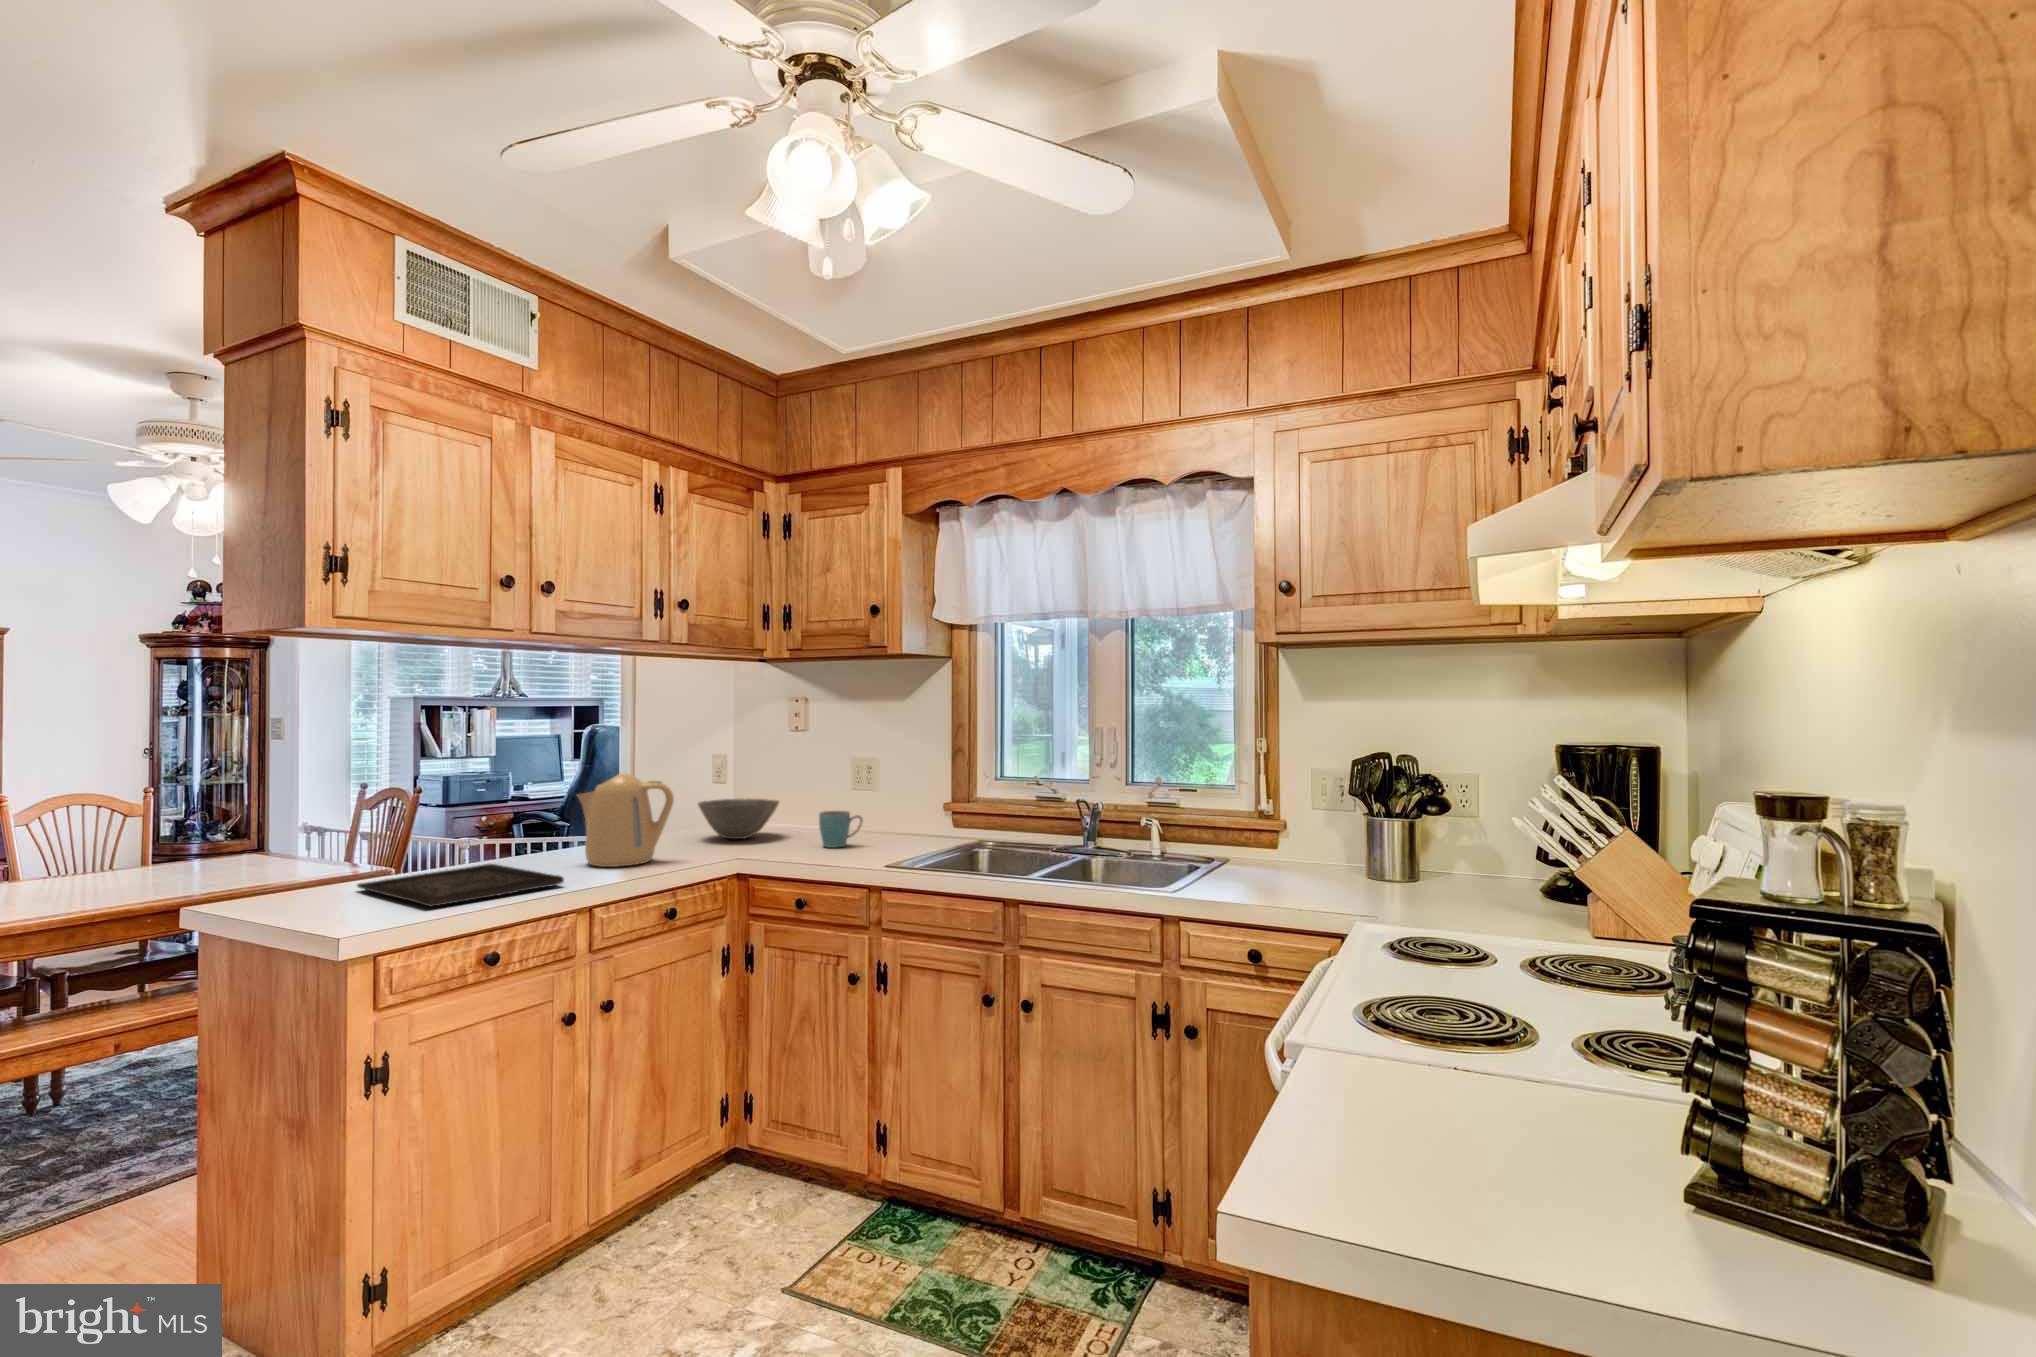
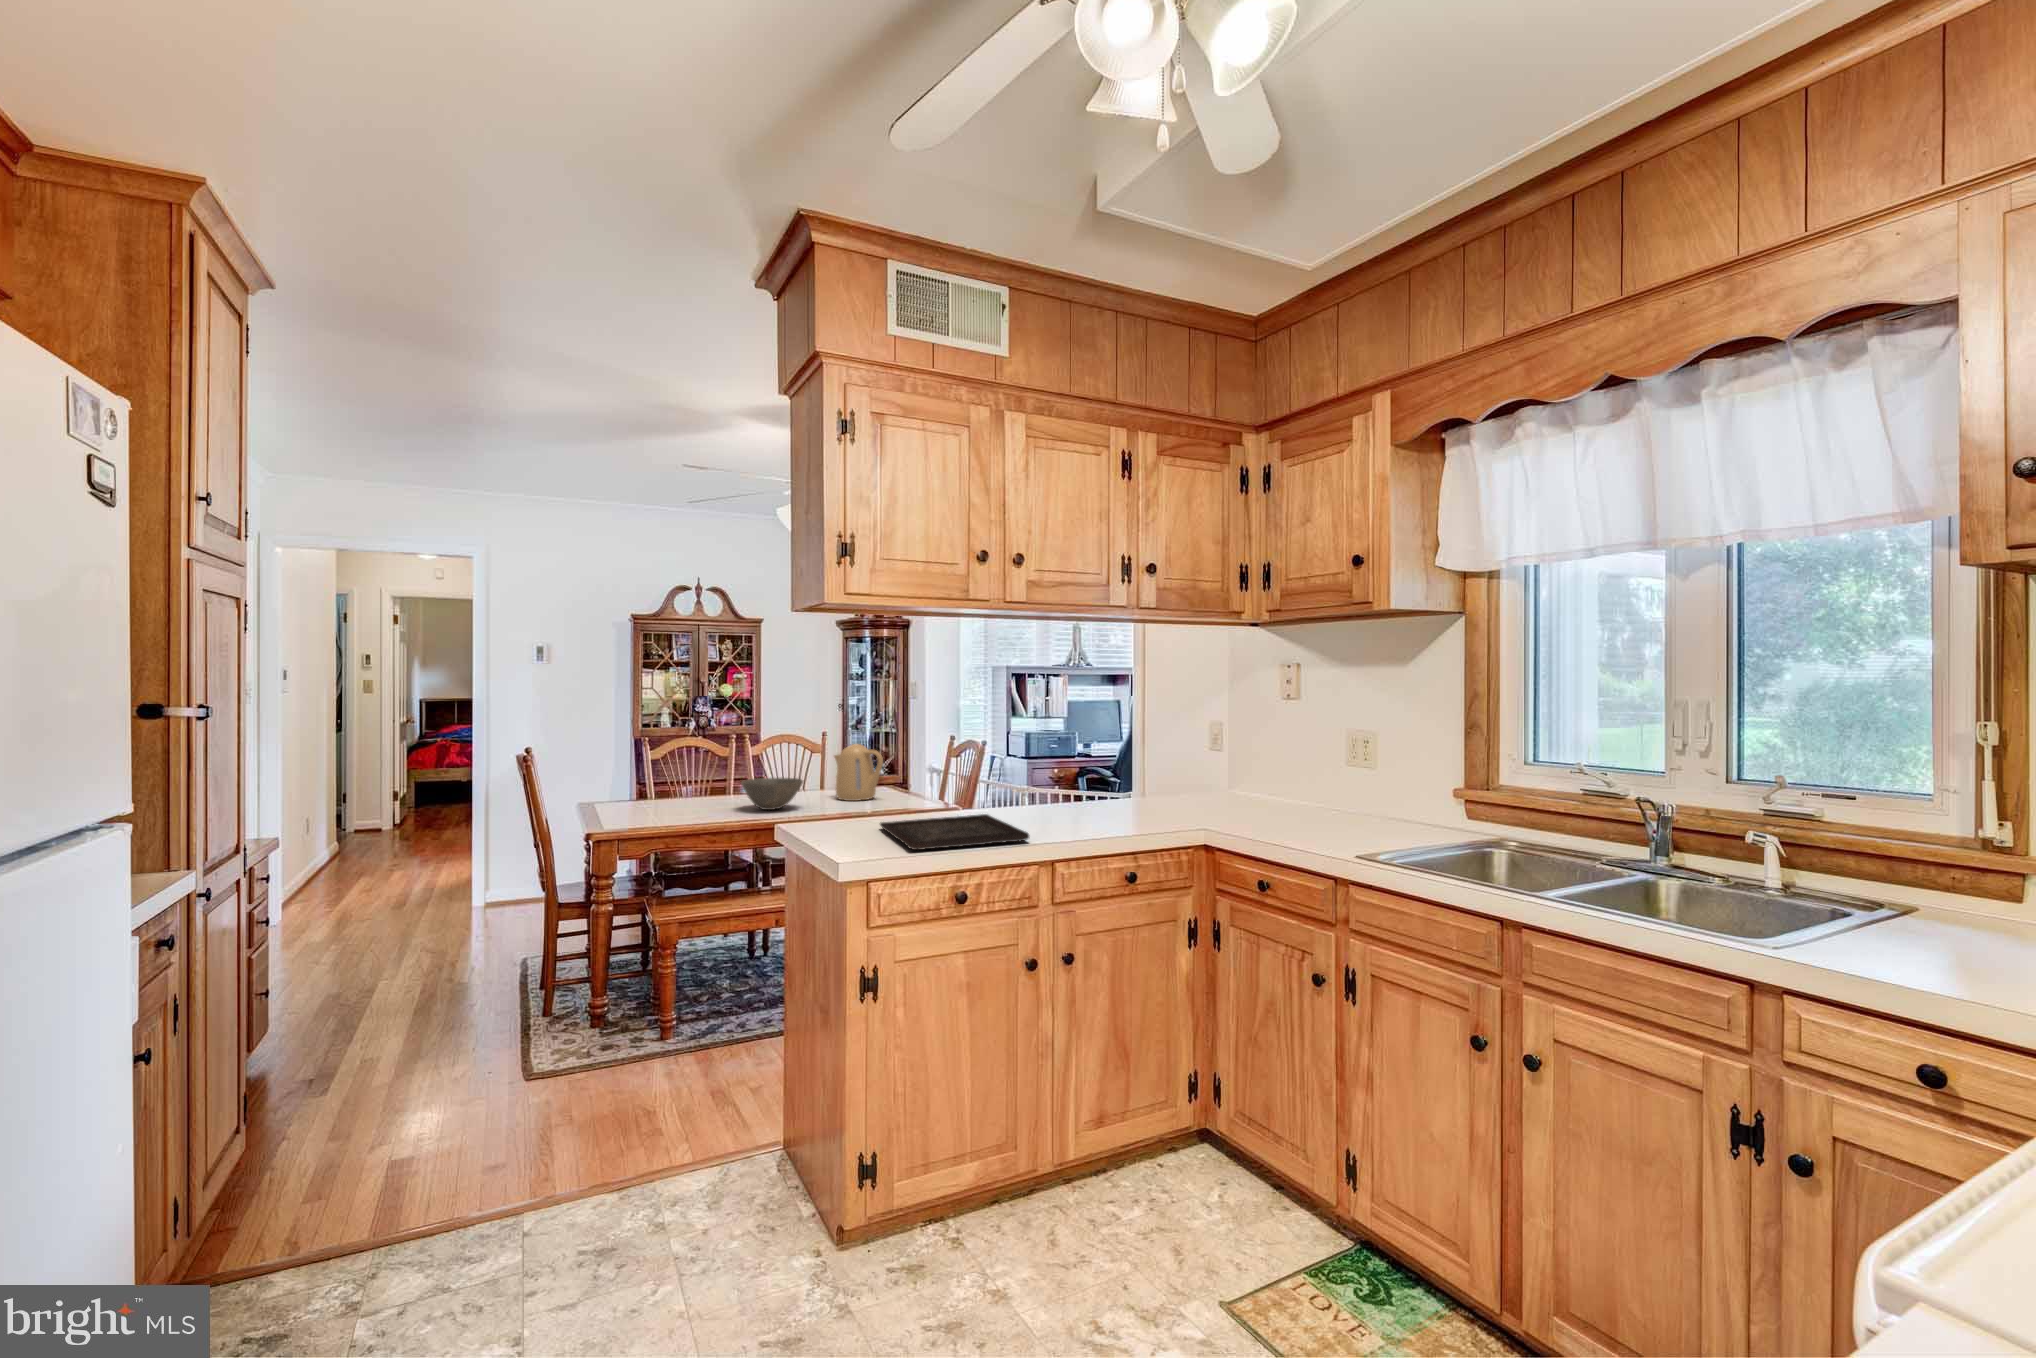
kettle: present [577,773,674,867] -> present [834,744,883,801]
bowl: present [698,798,779,839] -> present [741,778,803,810]
mug: present [819,811,863,848] -> none [1299,787,1349,828]

